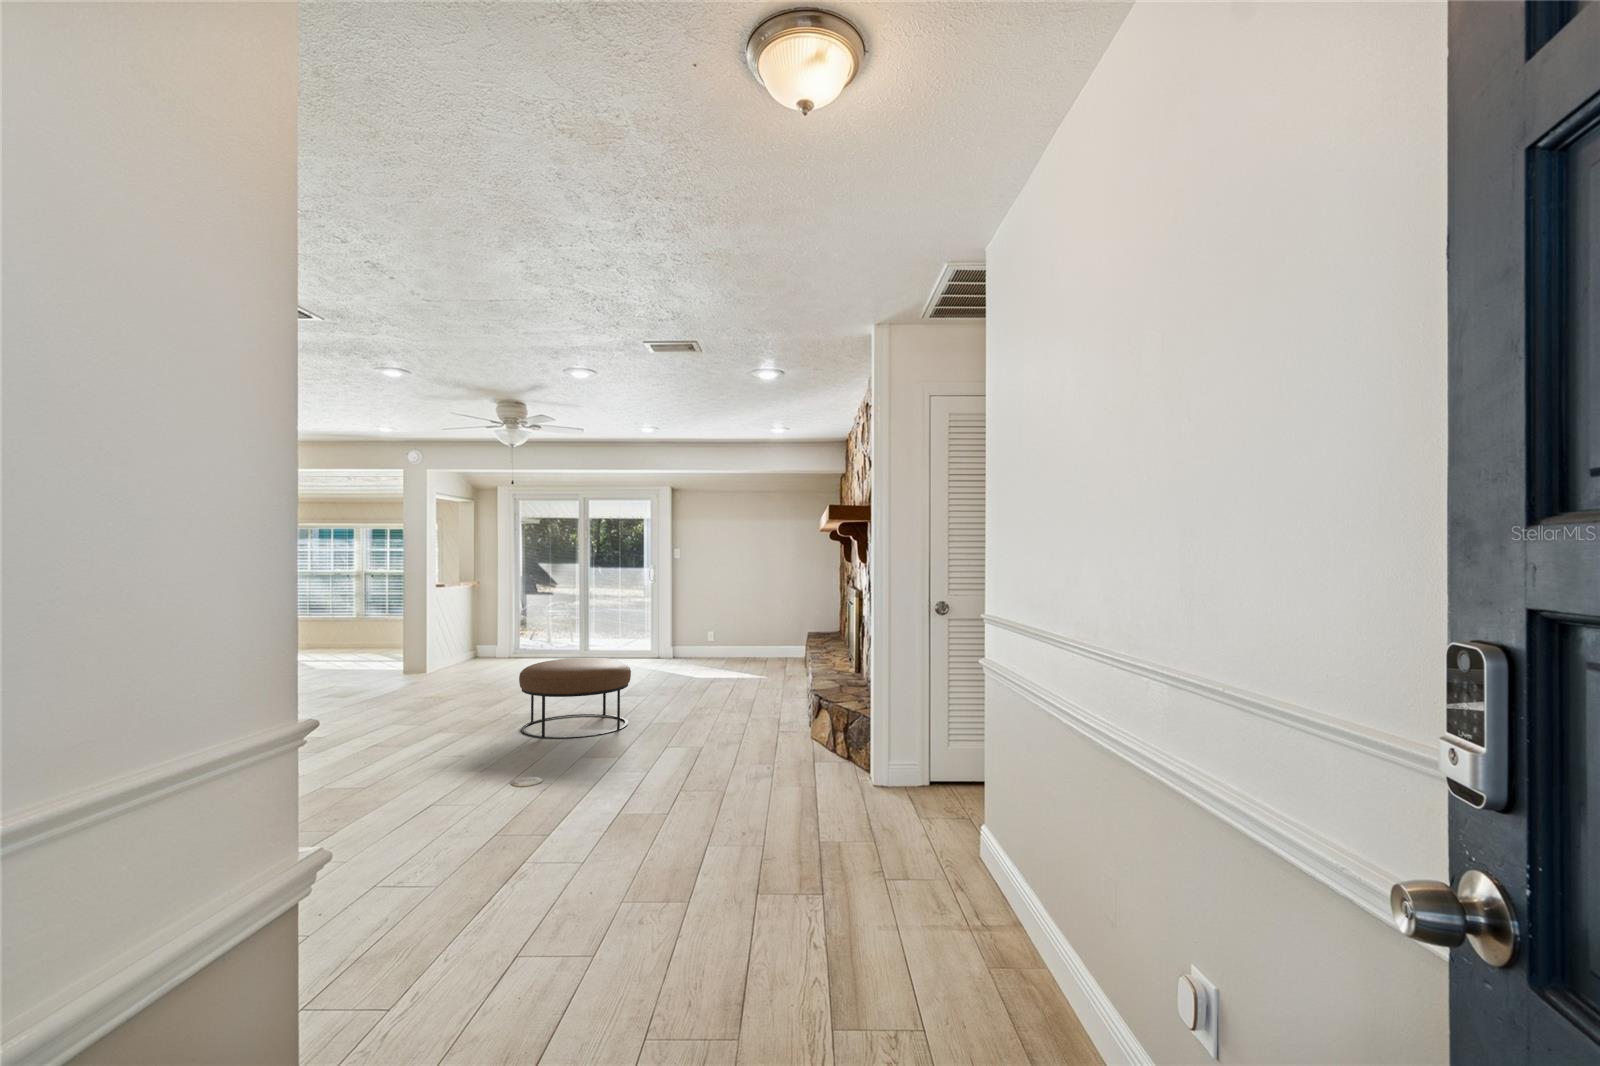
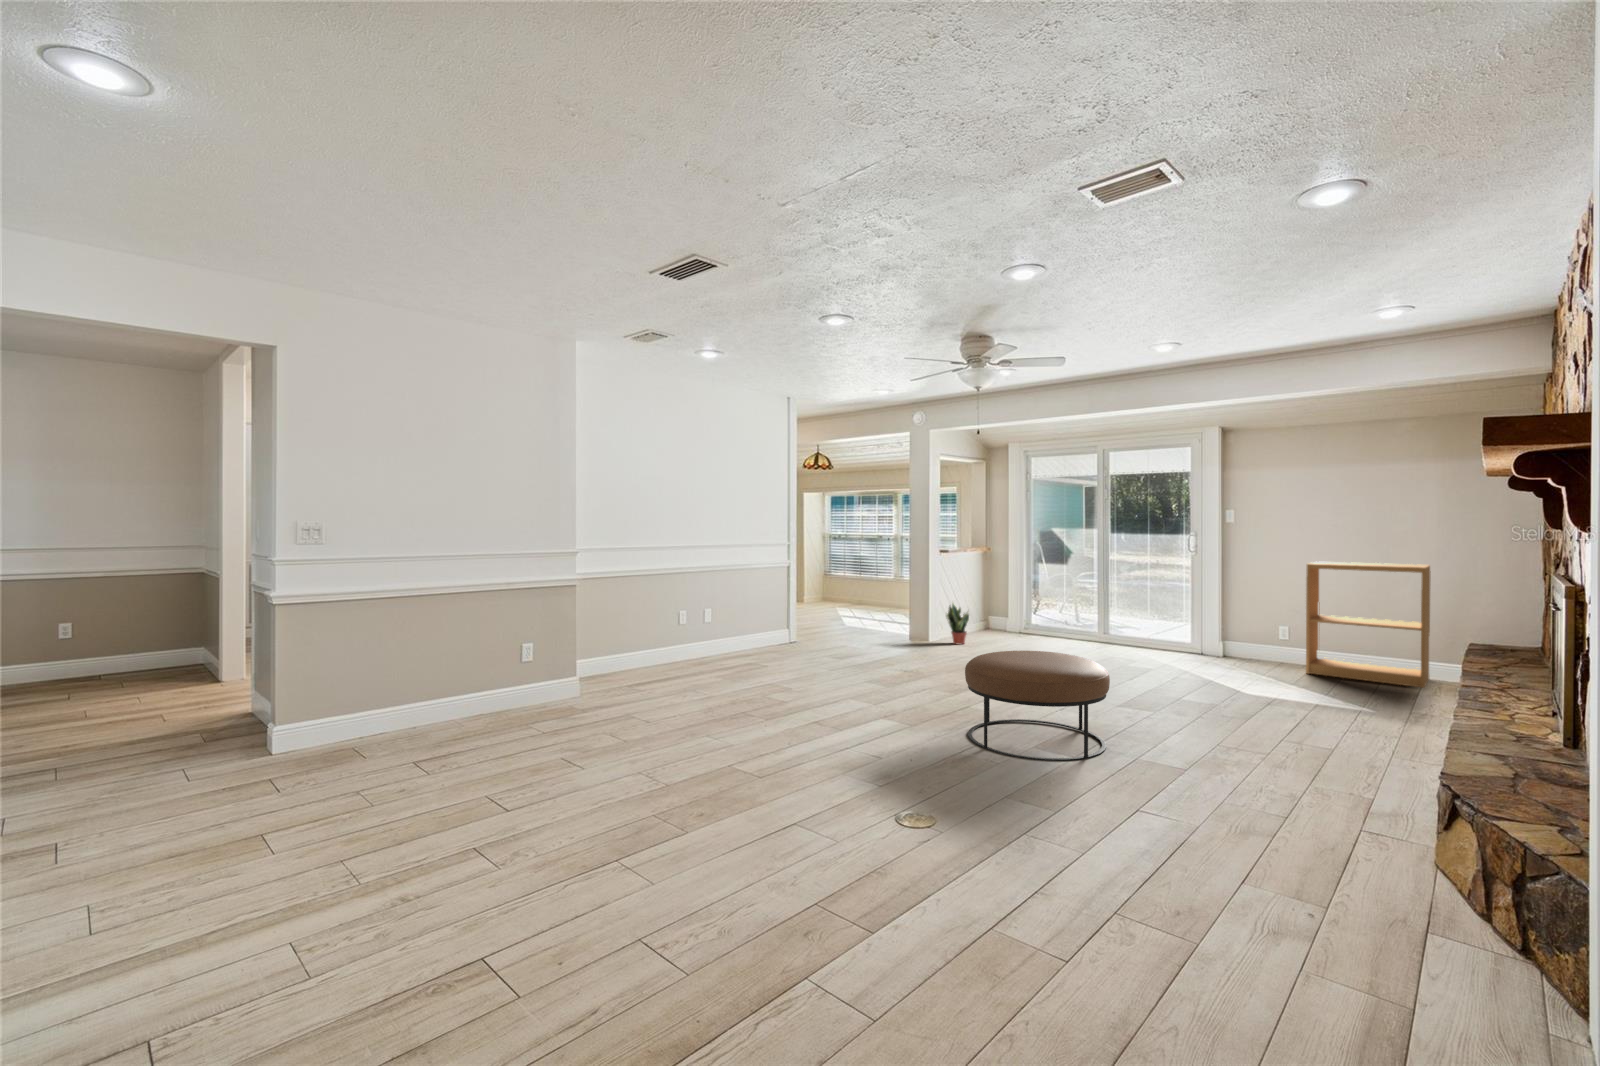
bookshelf: none [726,585,790,664] -> present [1306,562,1431,688]
potted plant: none [443,632,468,674] -> present [946,604,969,644]

